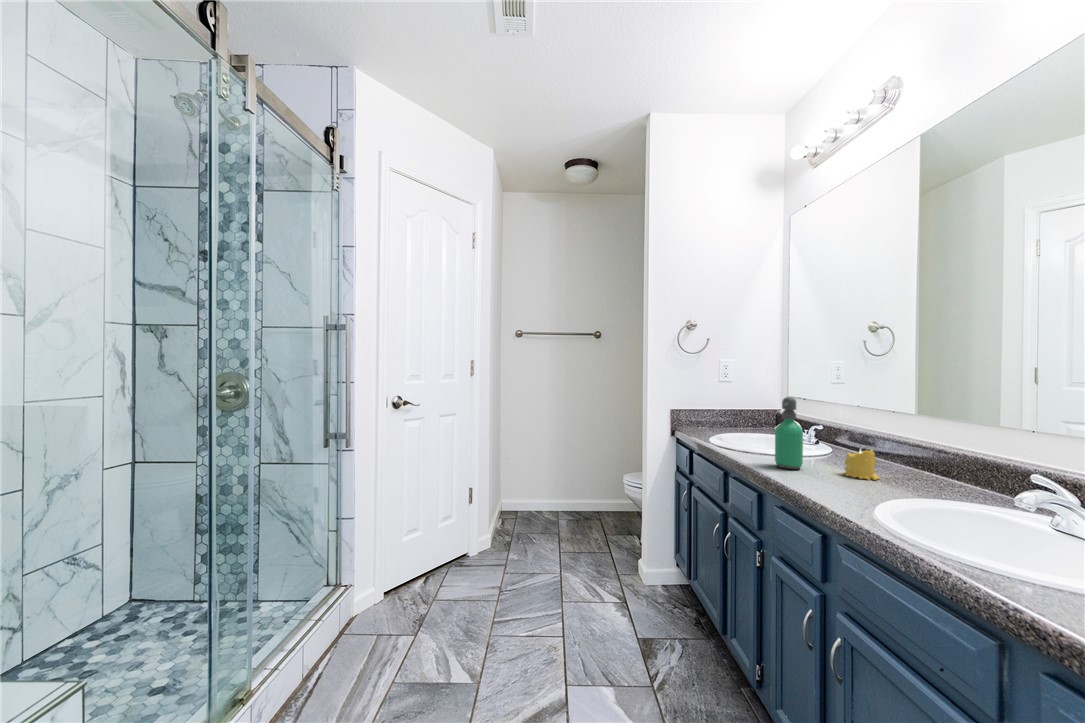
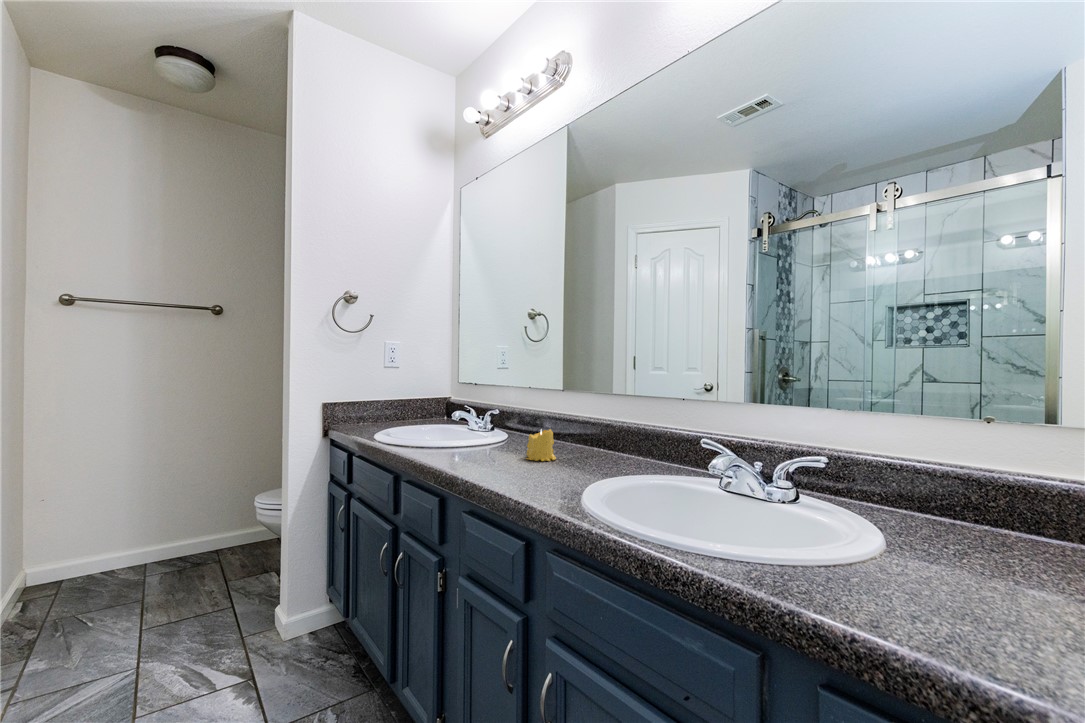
soap dispenser: present [775,397,803,469] -> none [459,376,490,461]

